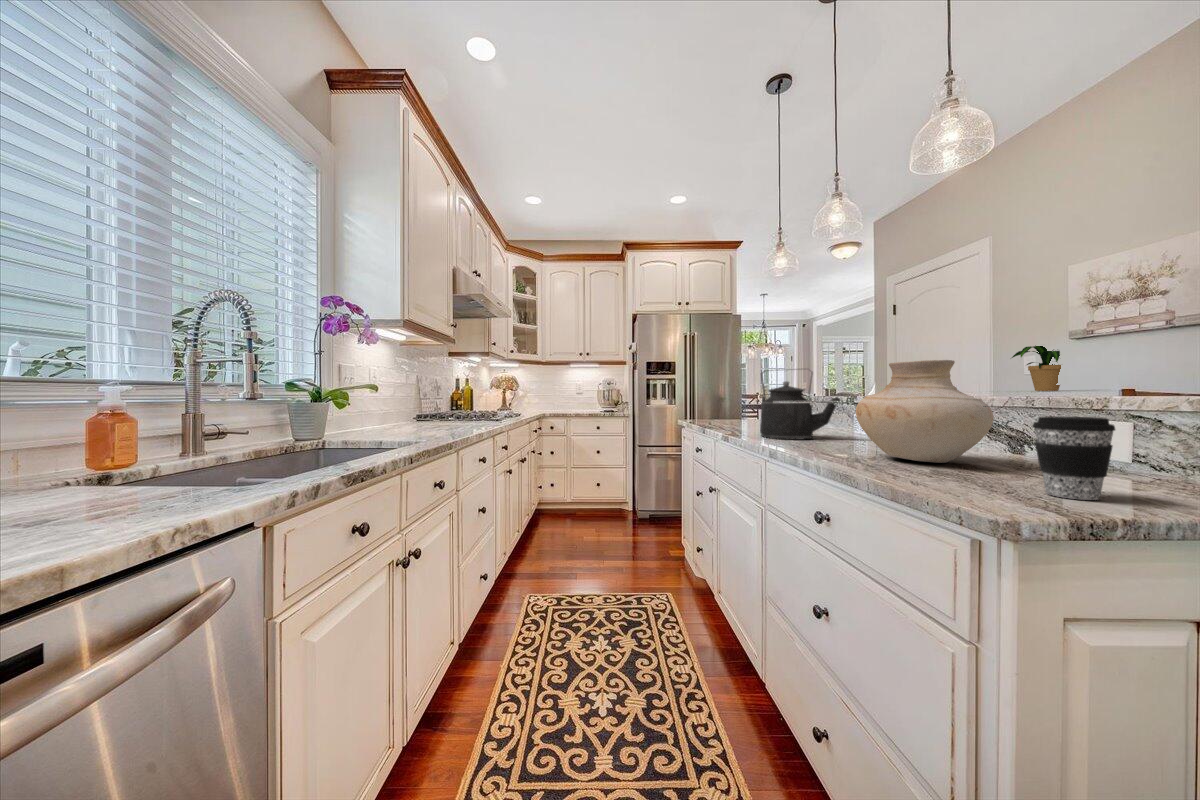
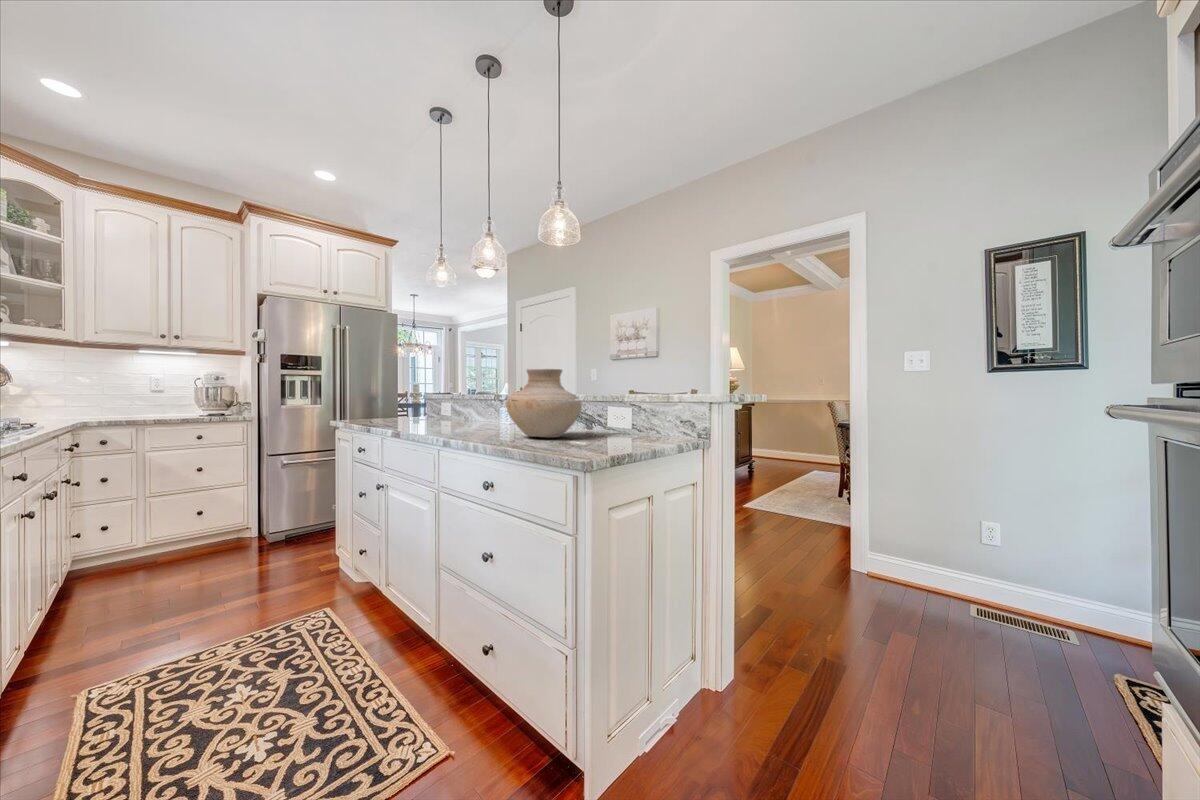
potted plant: present [1012,346,1061,391] -> none [588,360,620,391]
kettle: present [760,369,841,440] -> none [427,371,493,432]
coffee cup: present [1033,416,1115,500] -> none [598,404,629,448]

